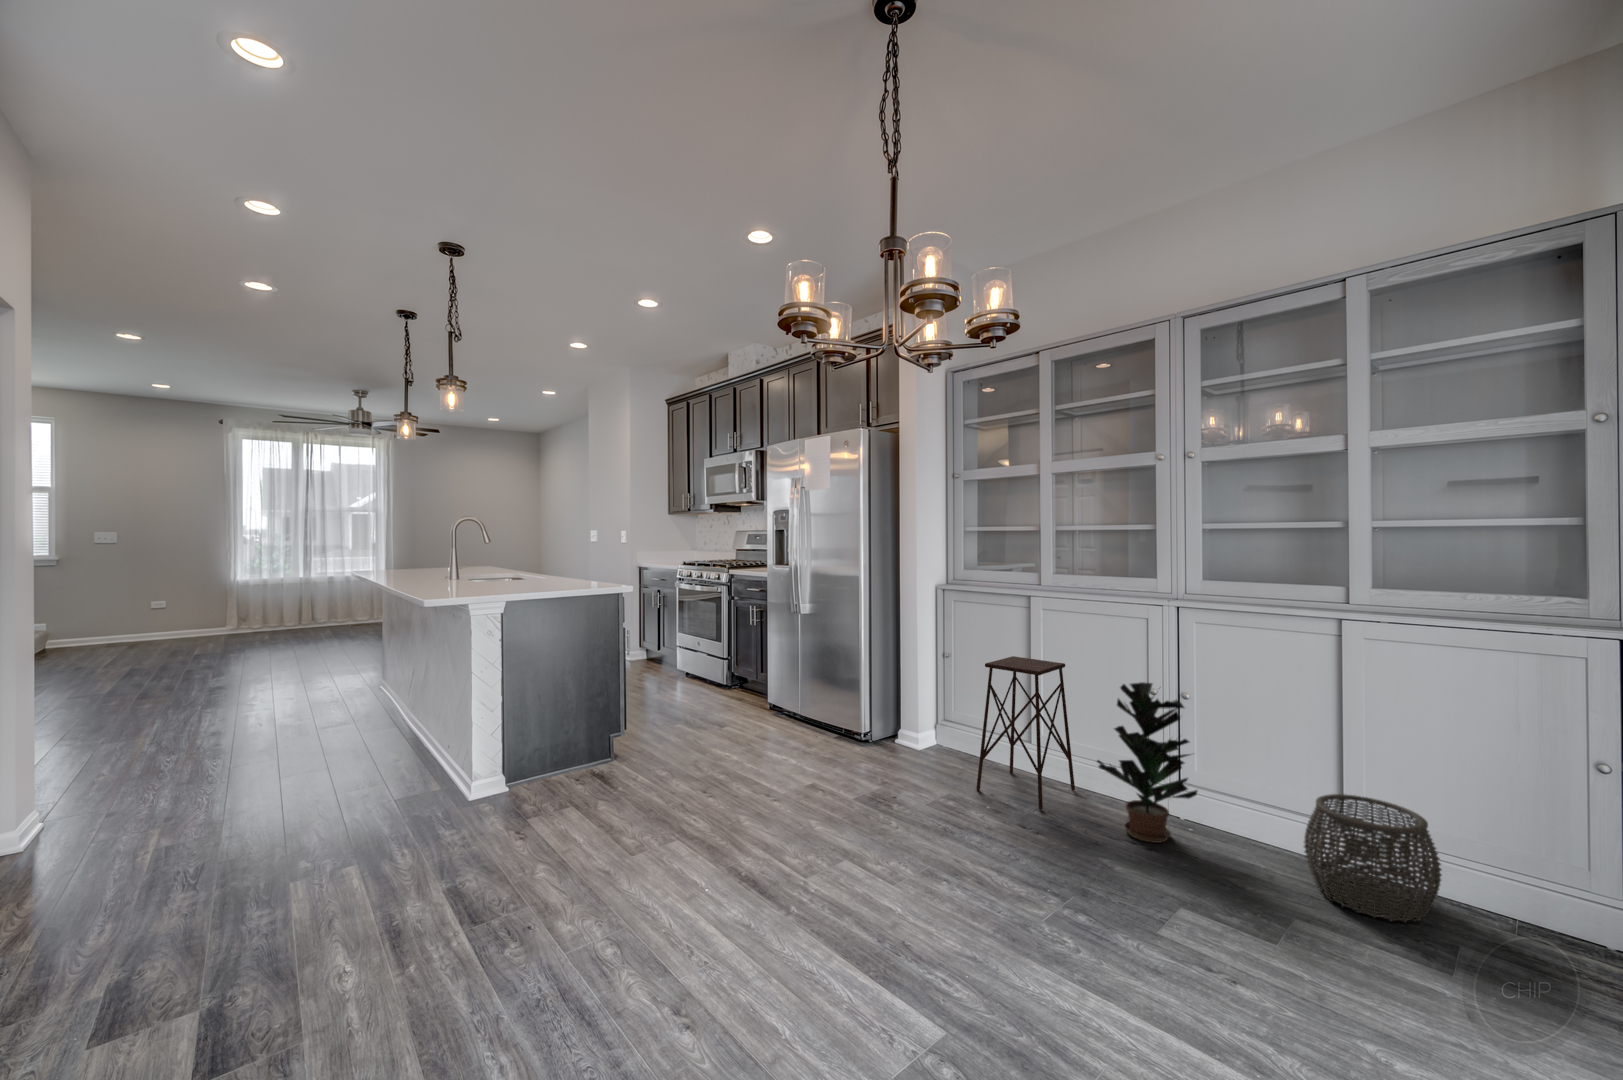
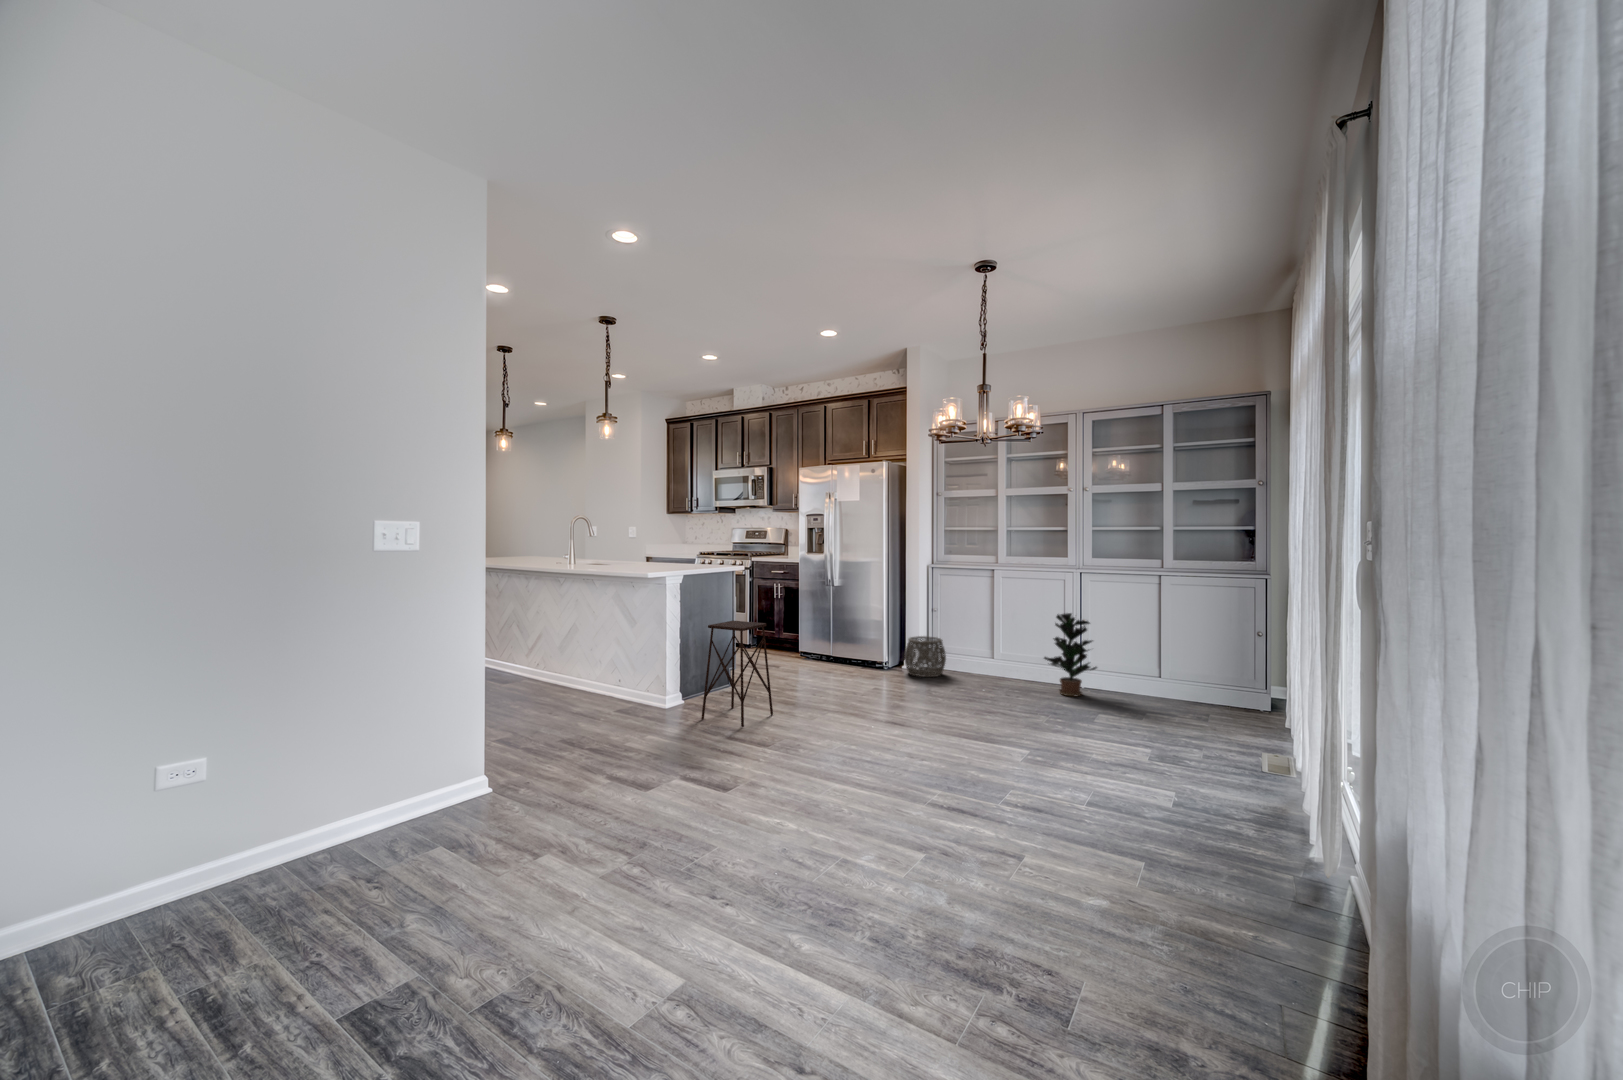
side table: present [976,656,1075,810] -> present [701,621,773,727]
woven basket: present [1304,794,1442,922] -> present [905,636,946,677]

